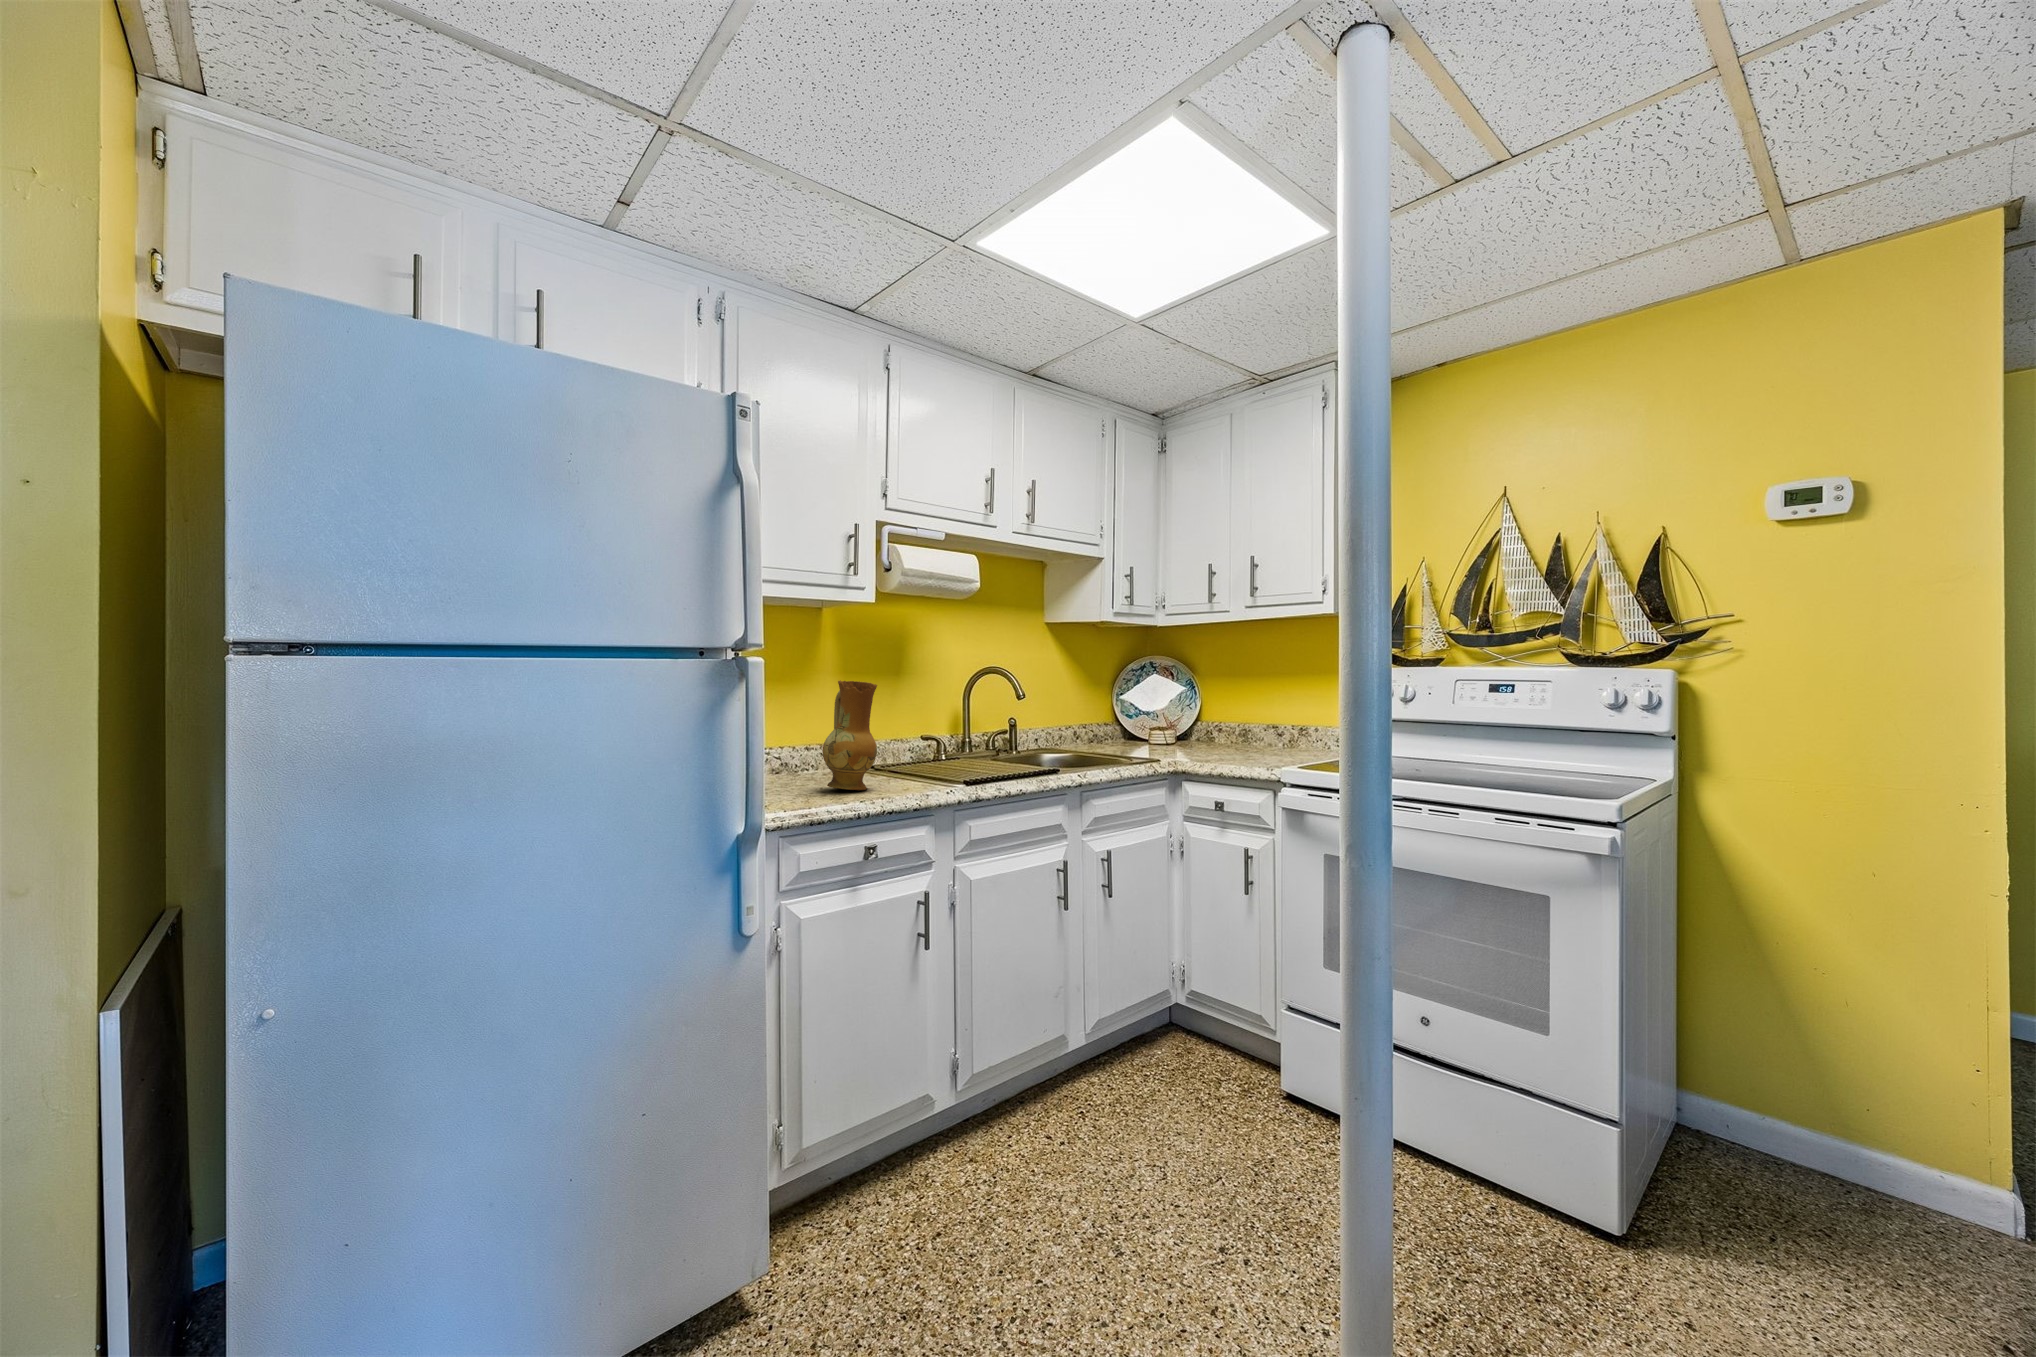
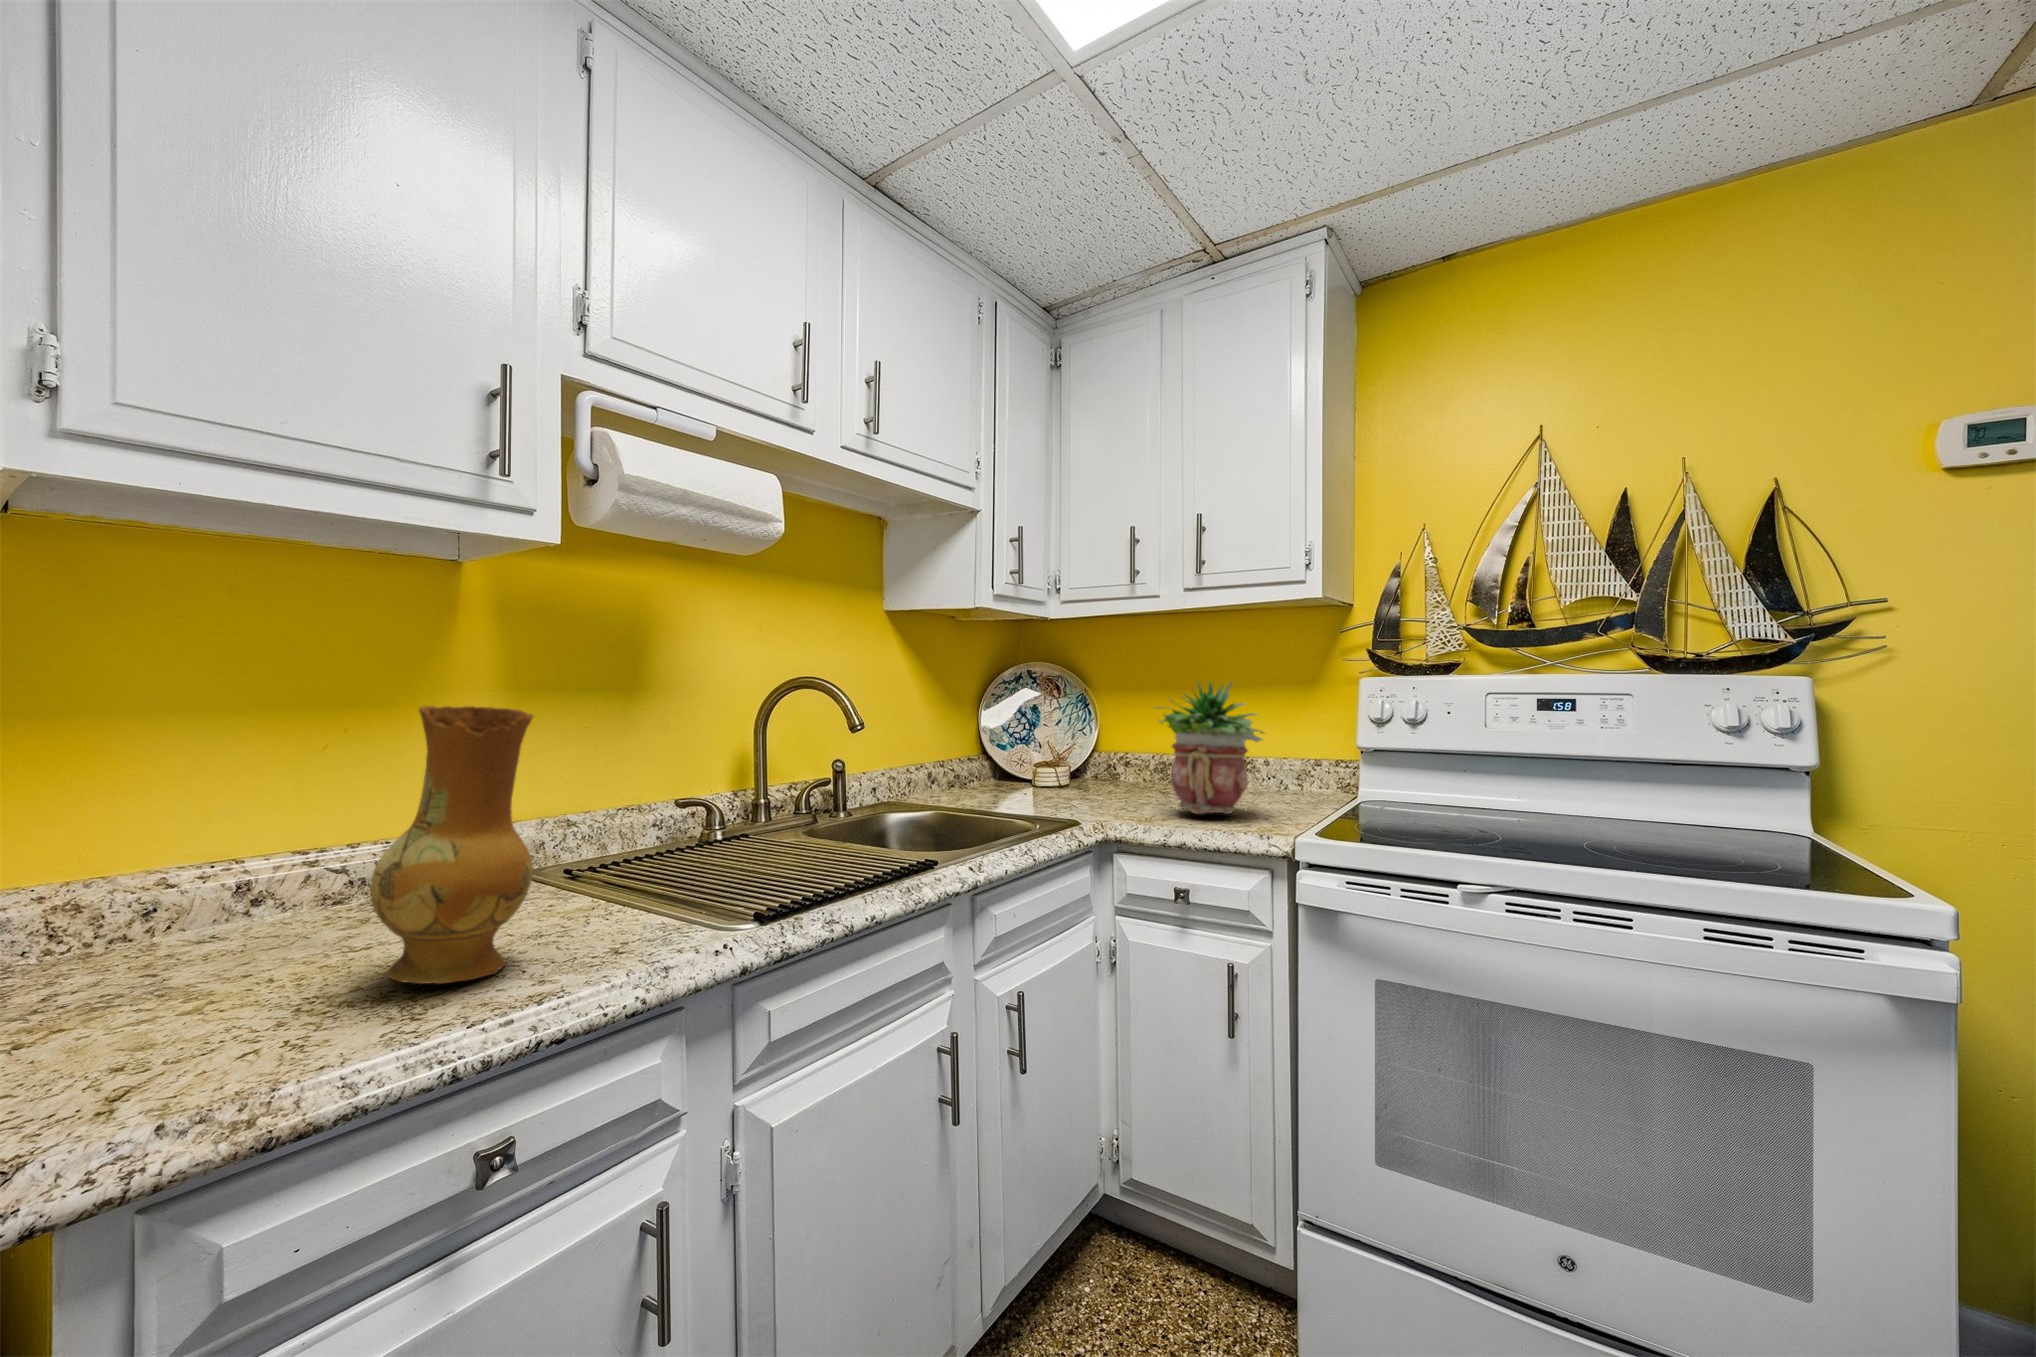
potted plant: none [1212,670,1288,759] -> present [1159,682,1264,814]

